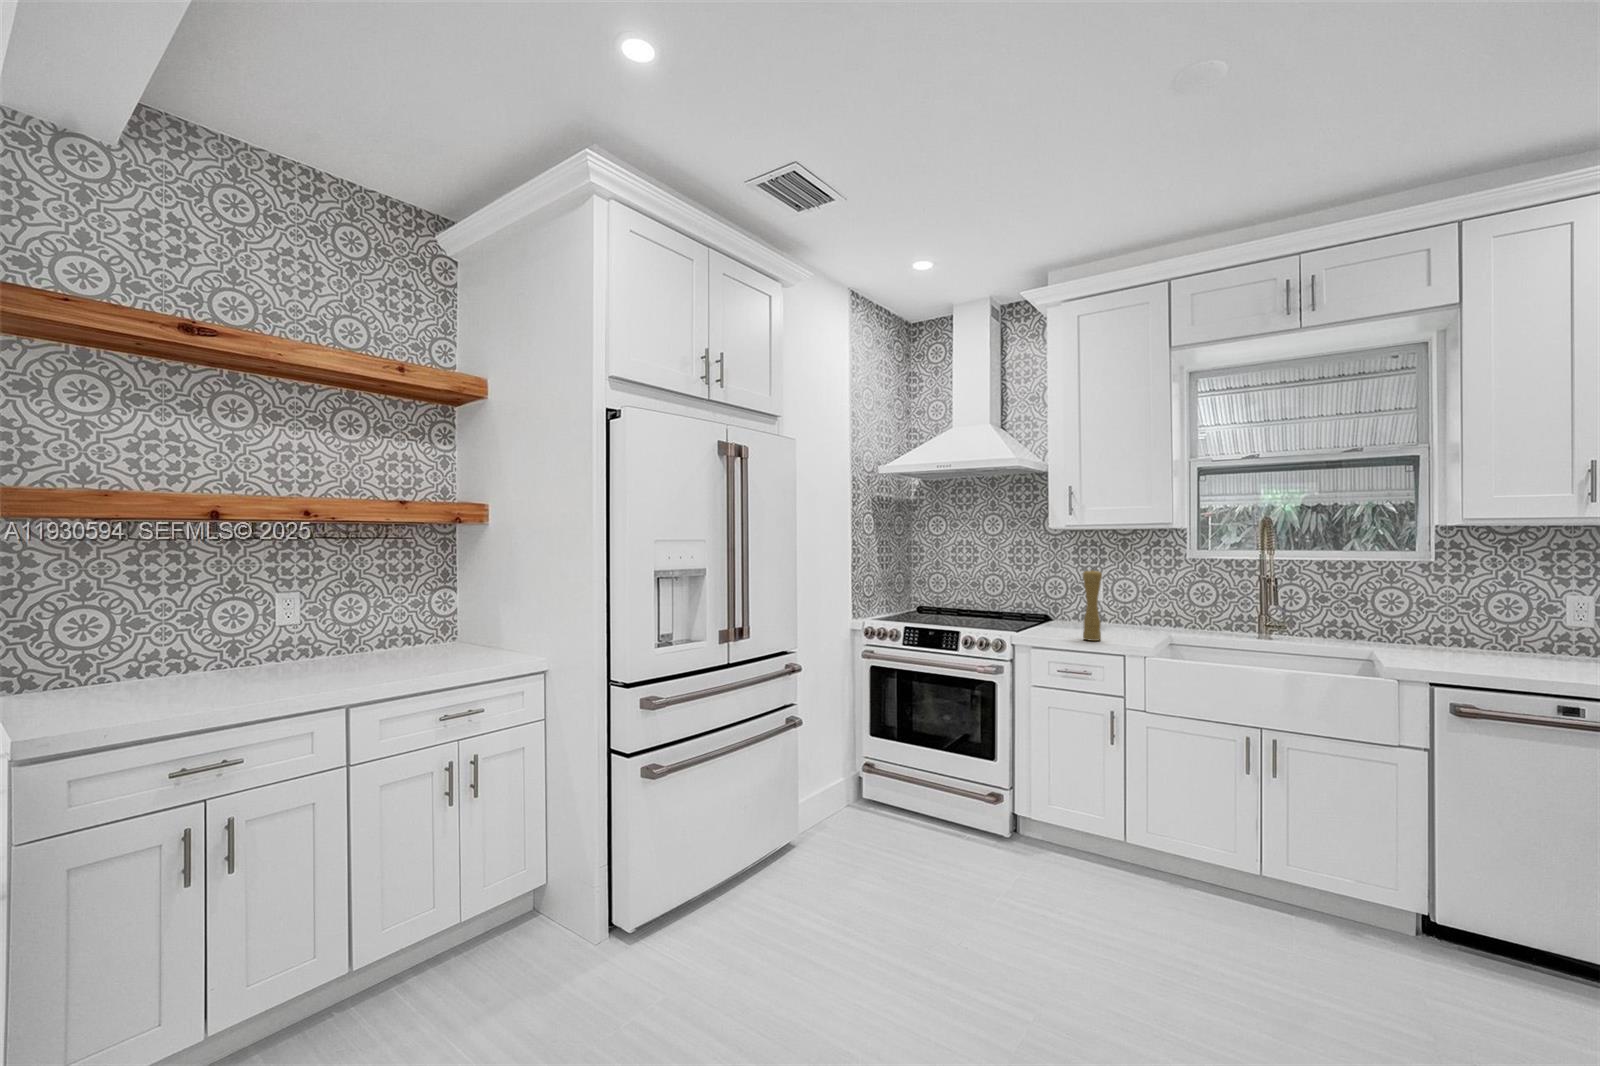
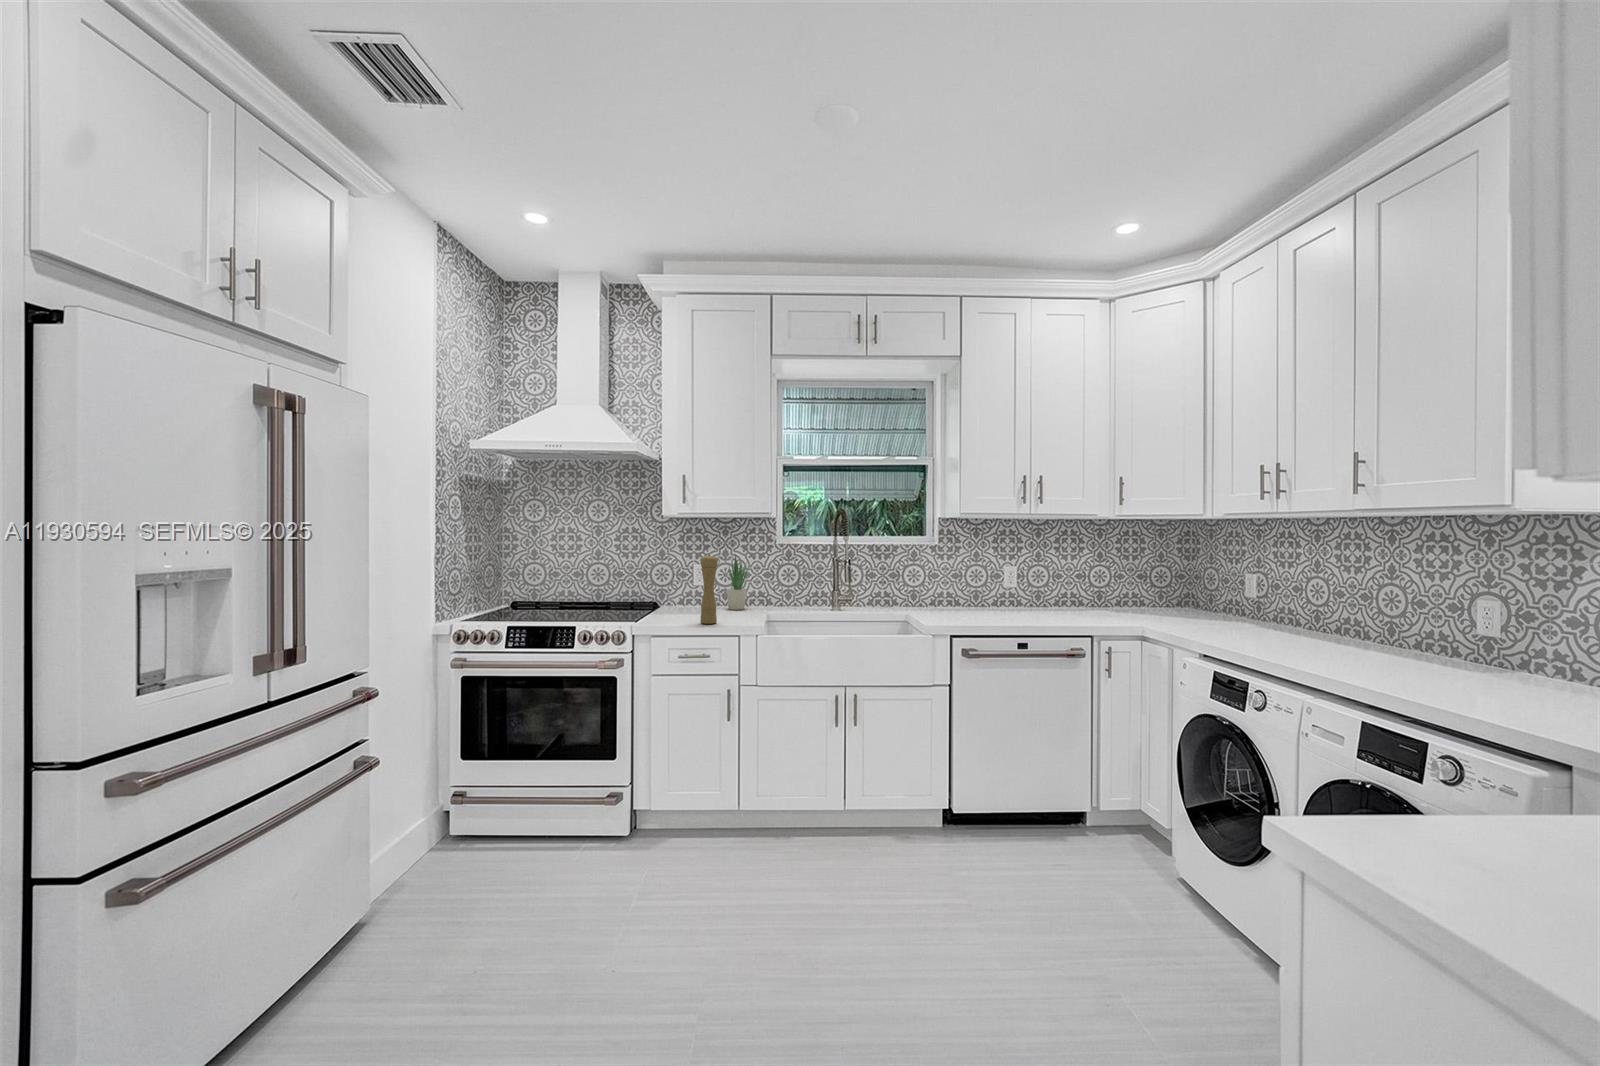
potted plant: none [1123,568,1151,628] -> present [727,555,750,610]

